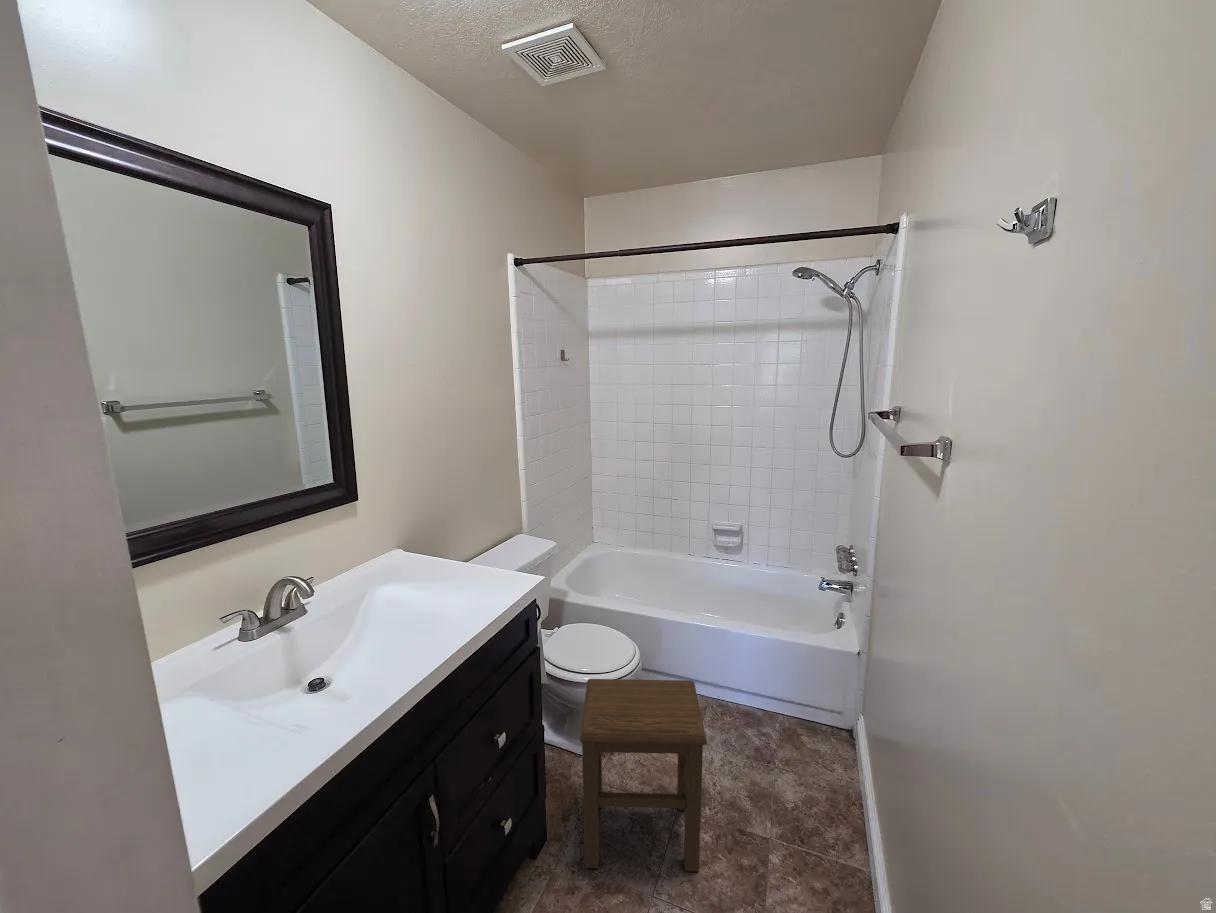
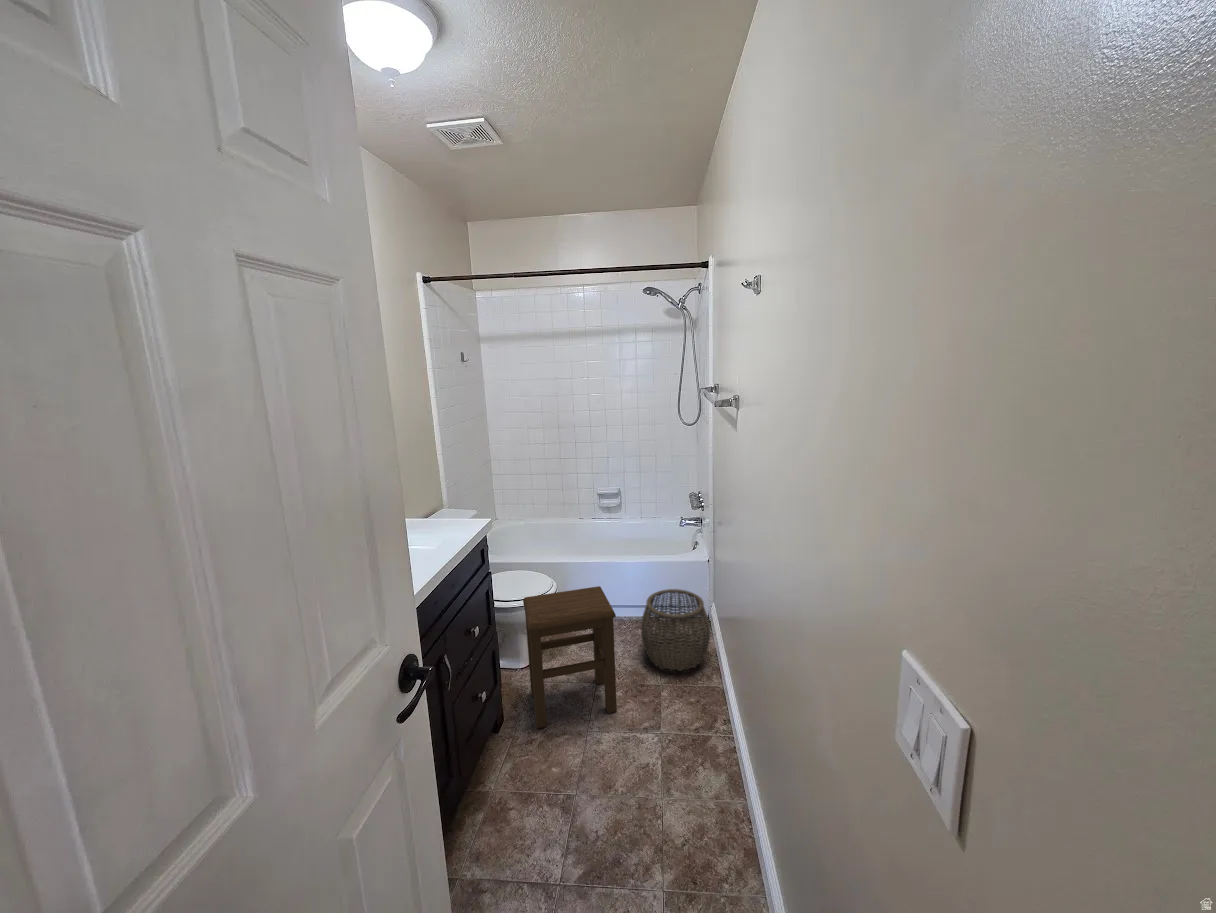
woven basket: none [748,689,855,823] -> present [641,589,710,671]

